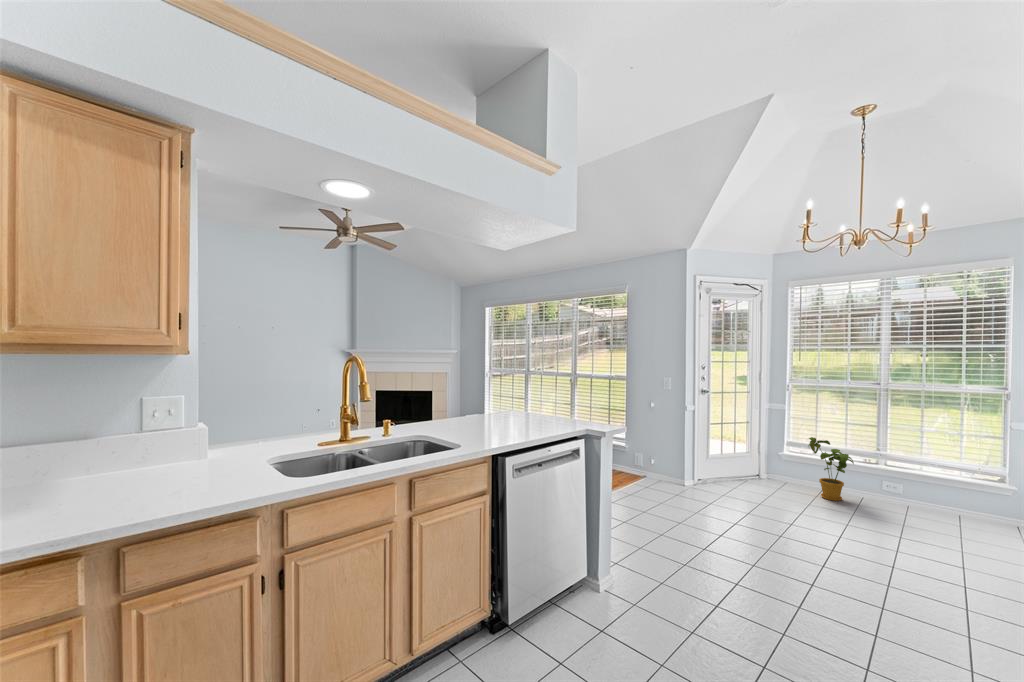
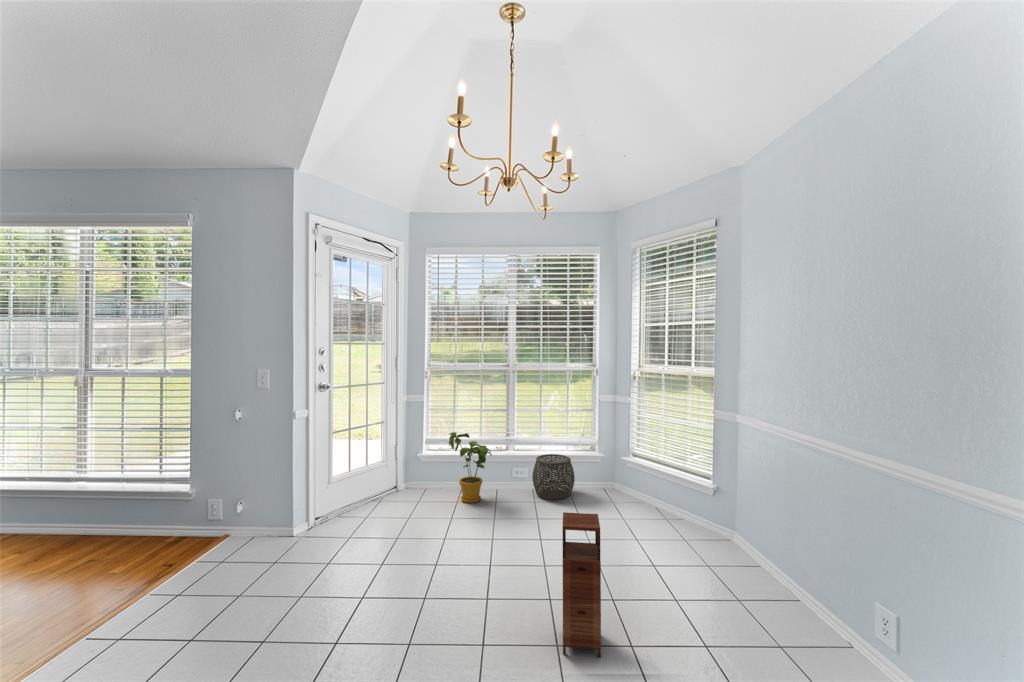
woven basket: none [904,475,961,521] -> present [532,454,575,500]
storage cabinet: none [881,501,923,608] -> present [563,512,601,657]

